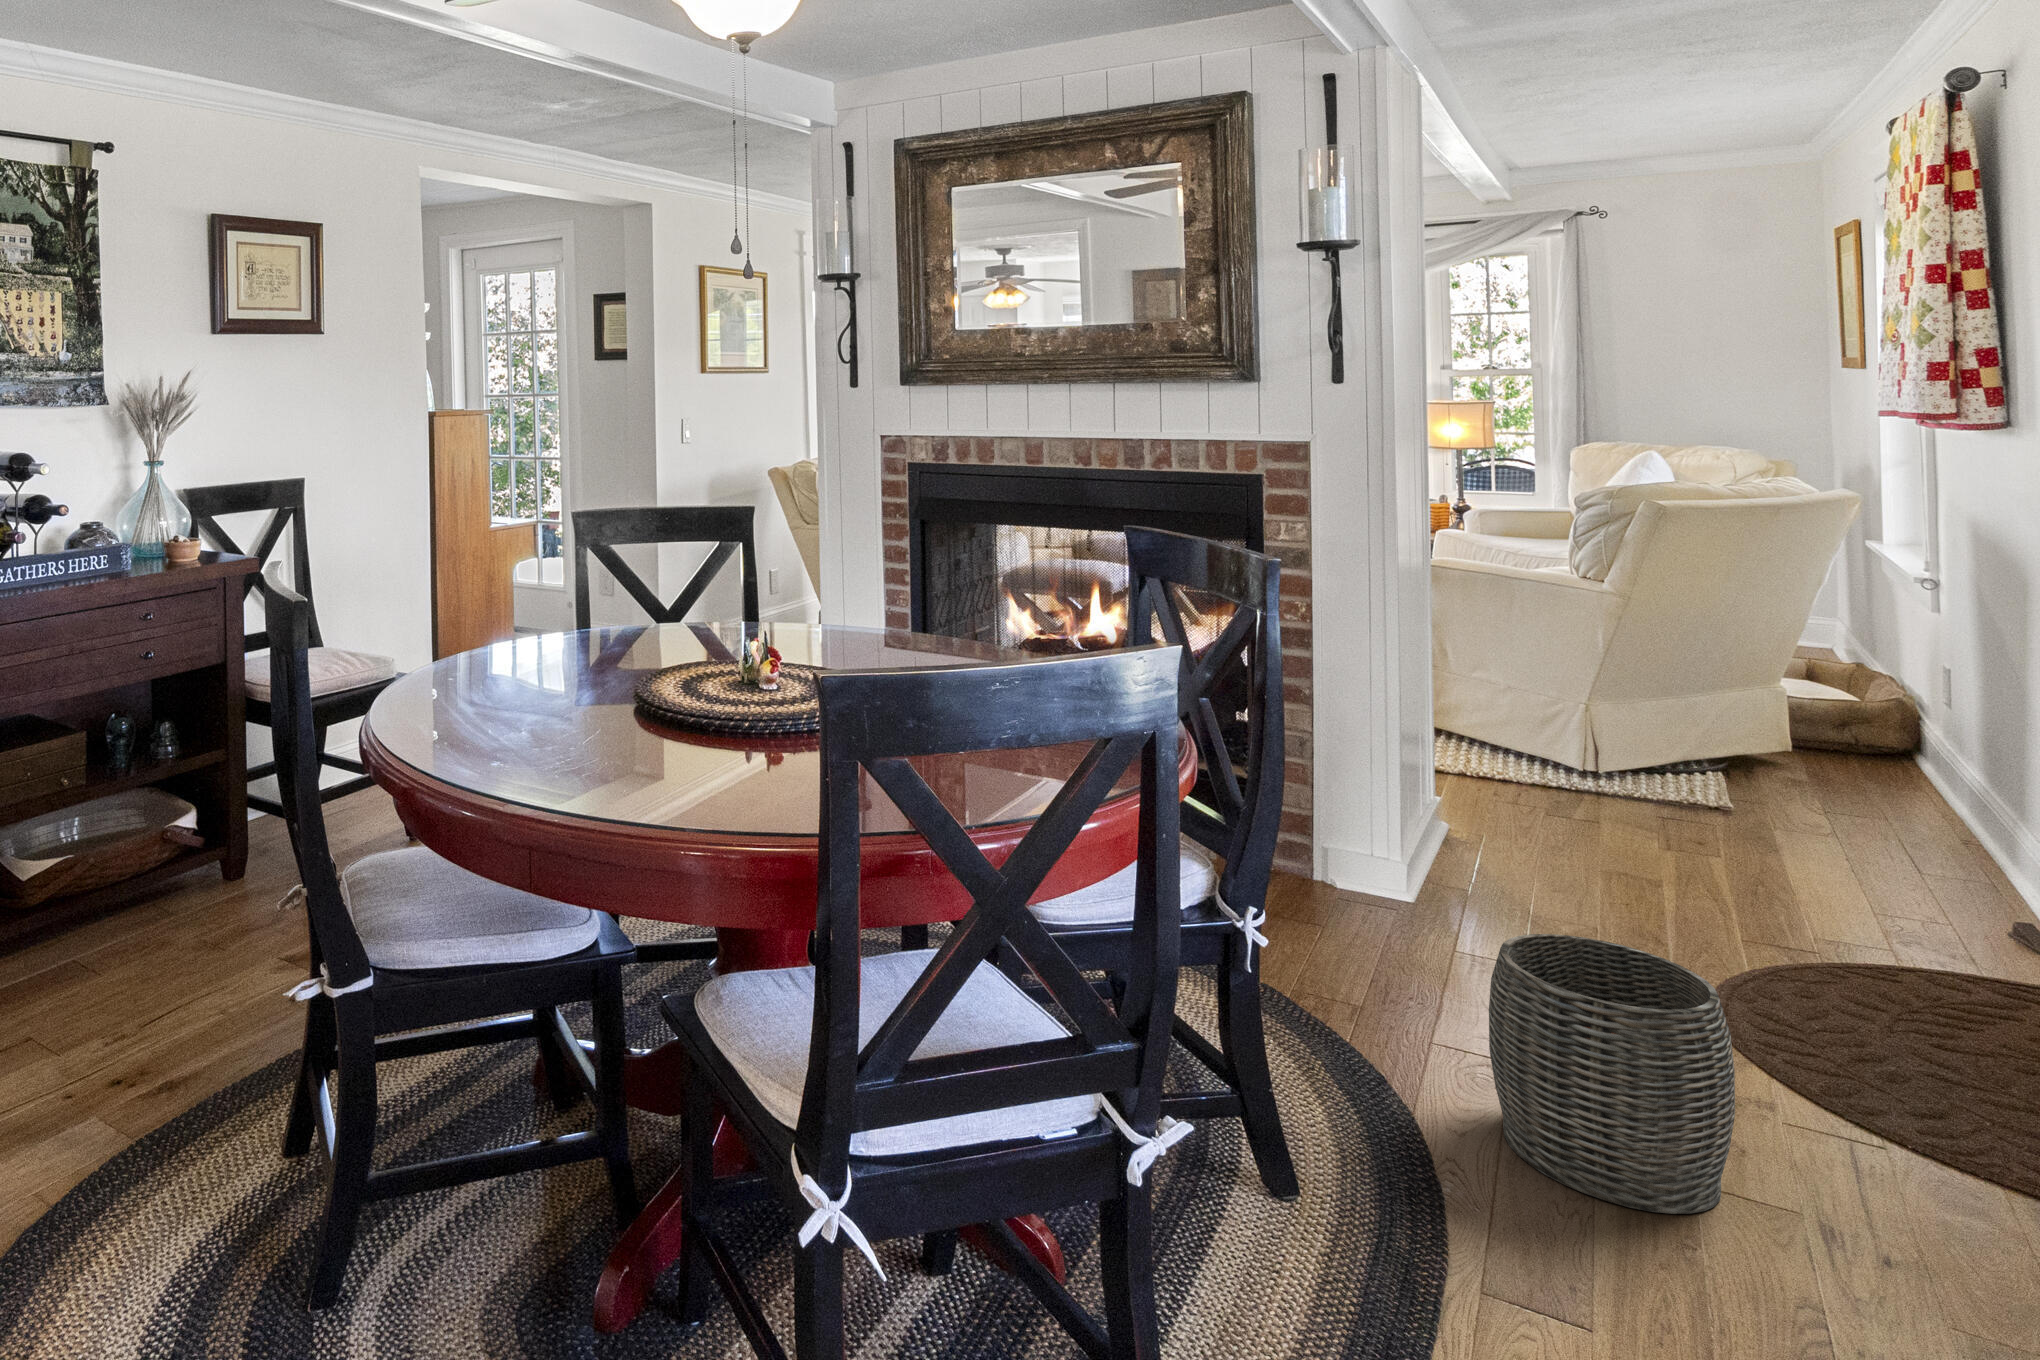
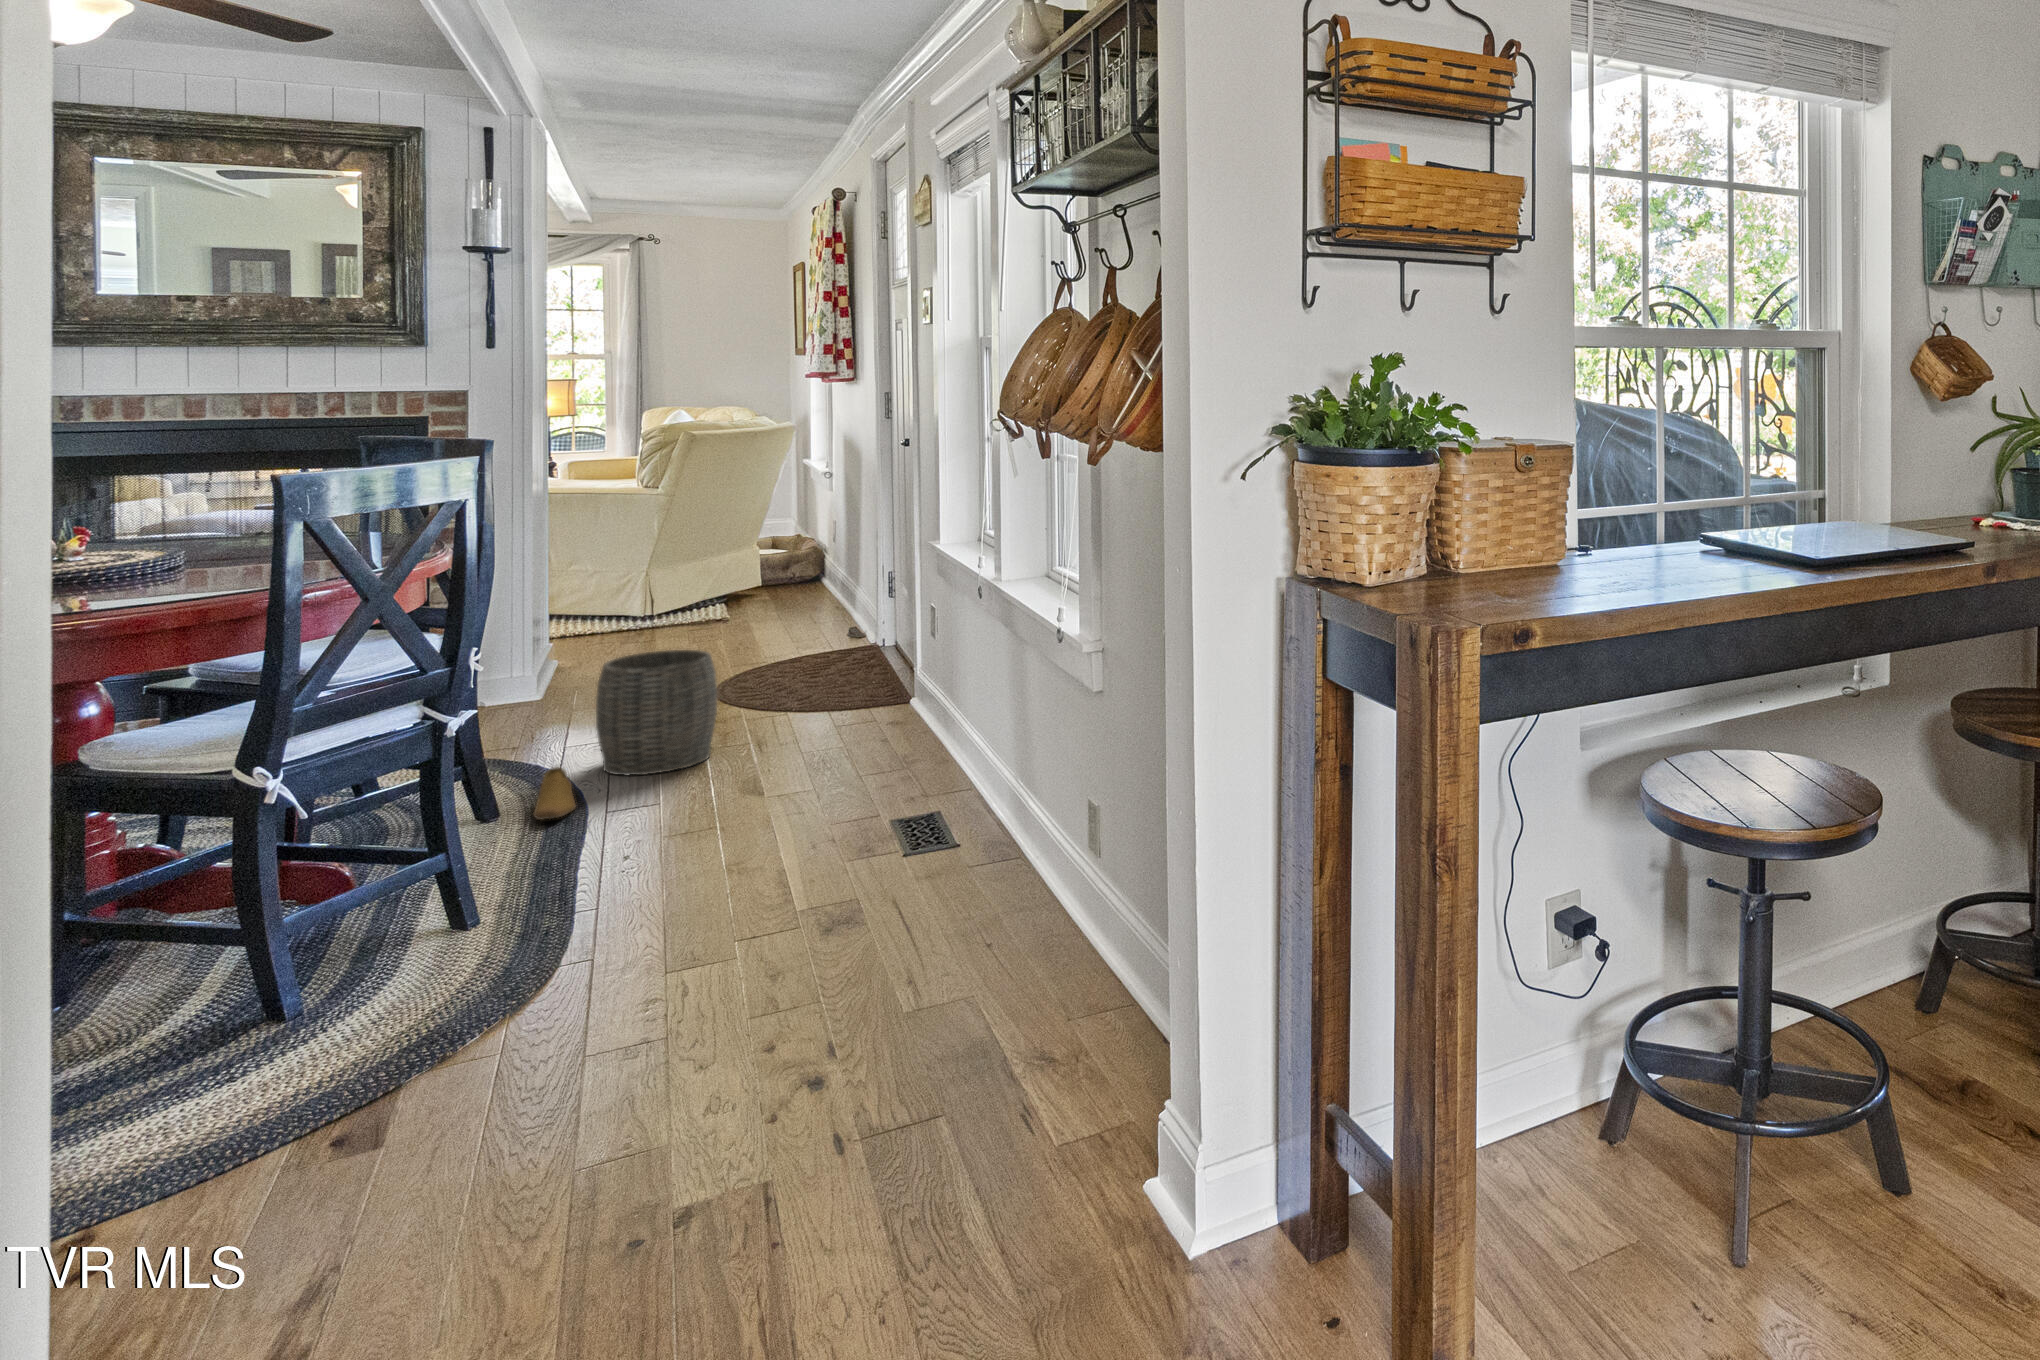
shoe: none [1369,1120,1446,1254] -> present [533,767,576,820]

